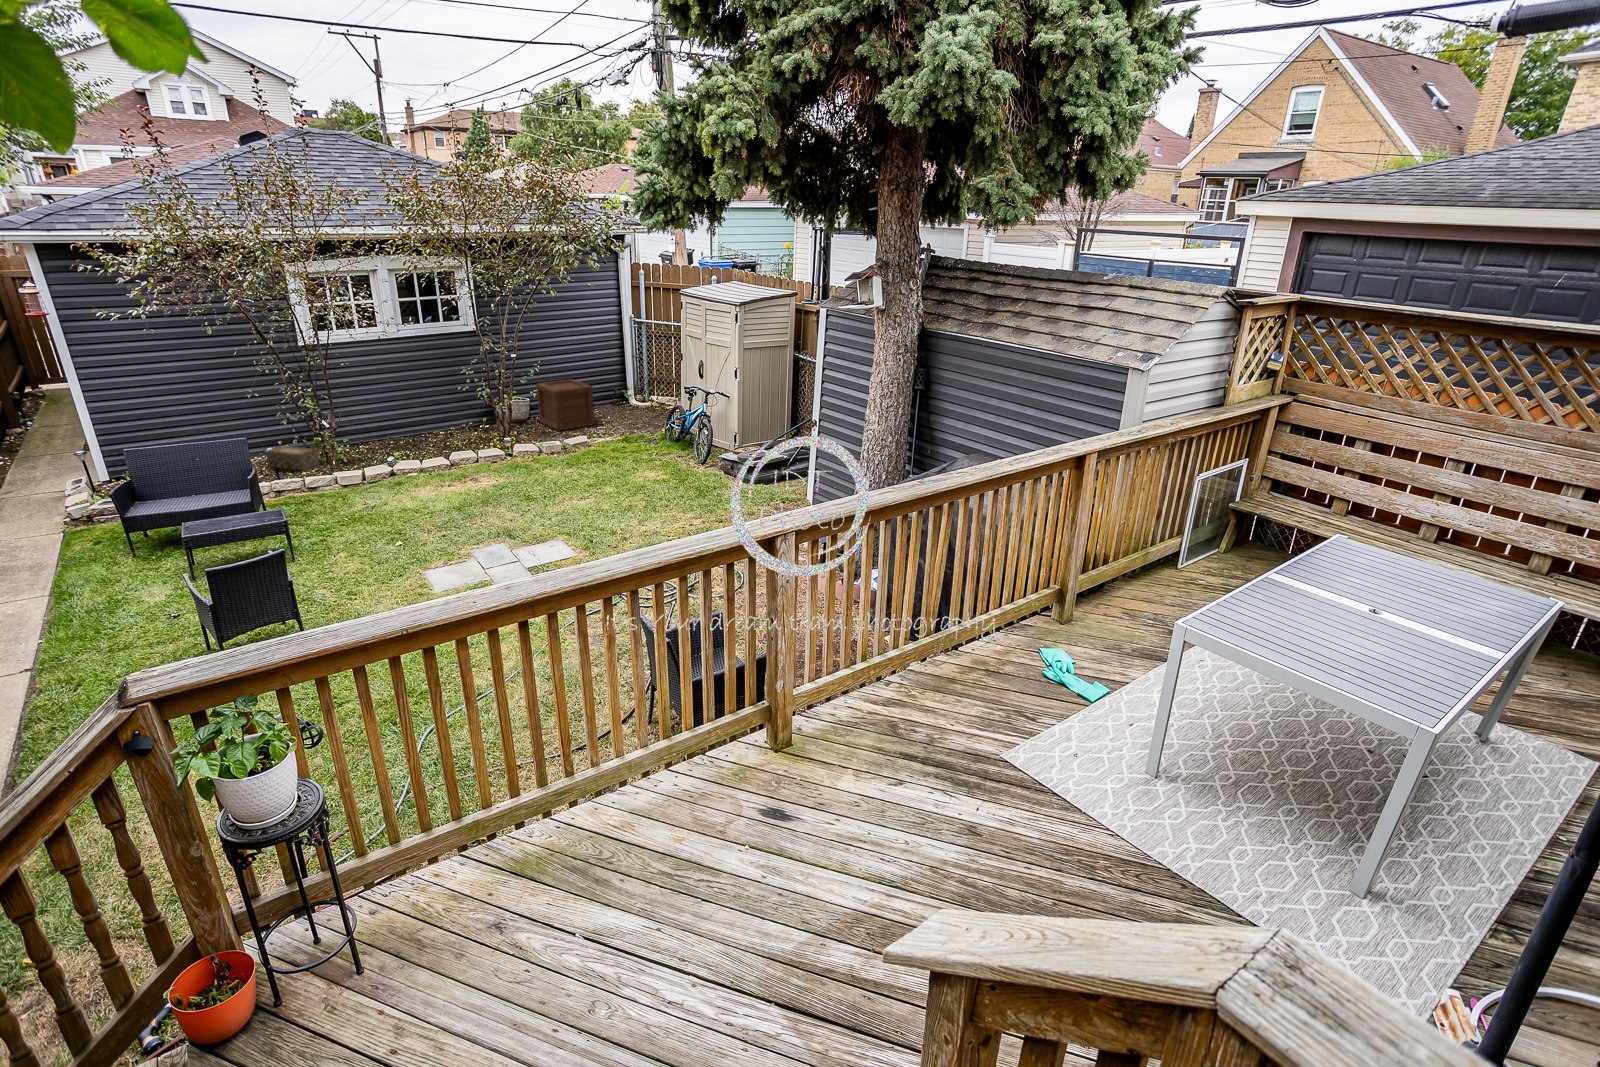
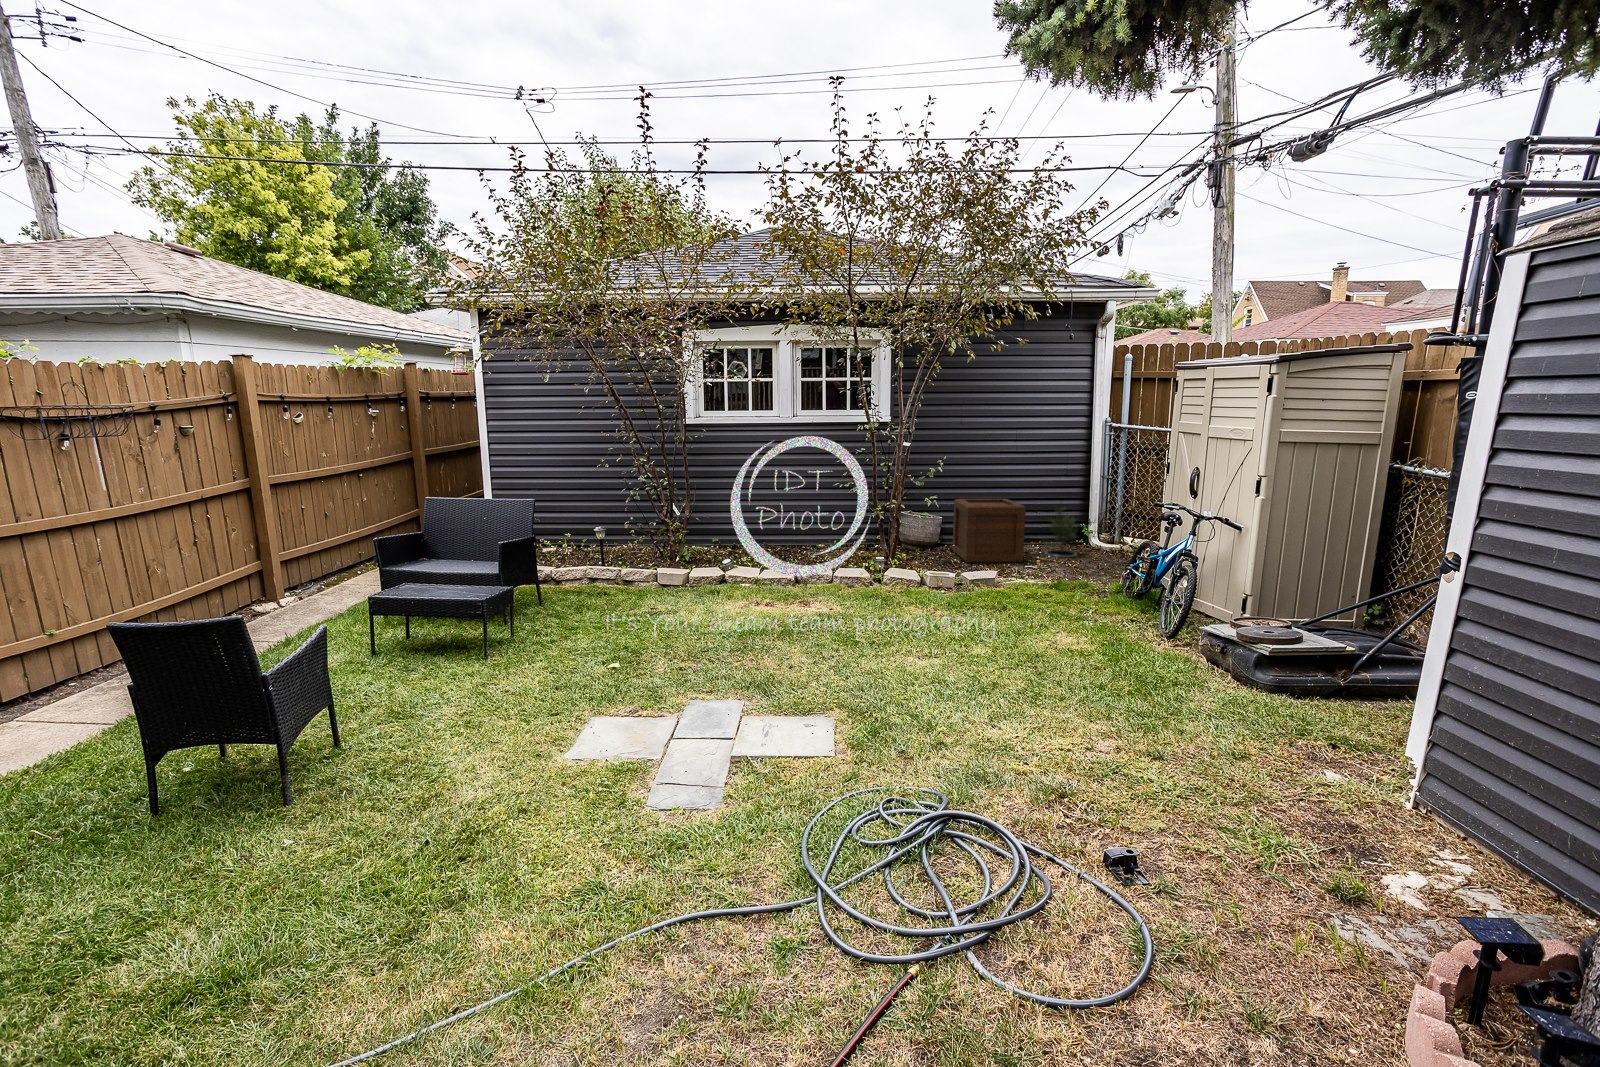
potted tree: none [602,378,625,417] -> present [1046,508,1077,557]
woven basket: present [266,446,320,470] -> none [630,536,674,564]

